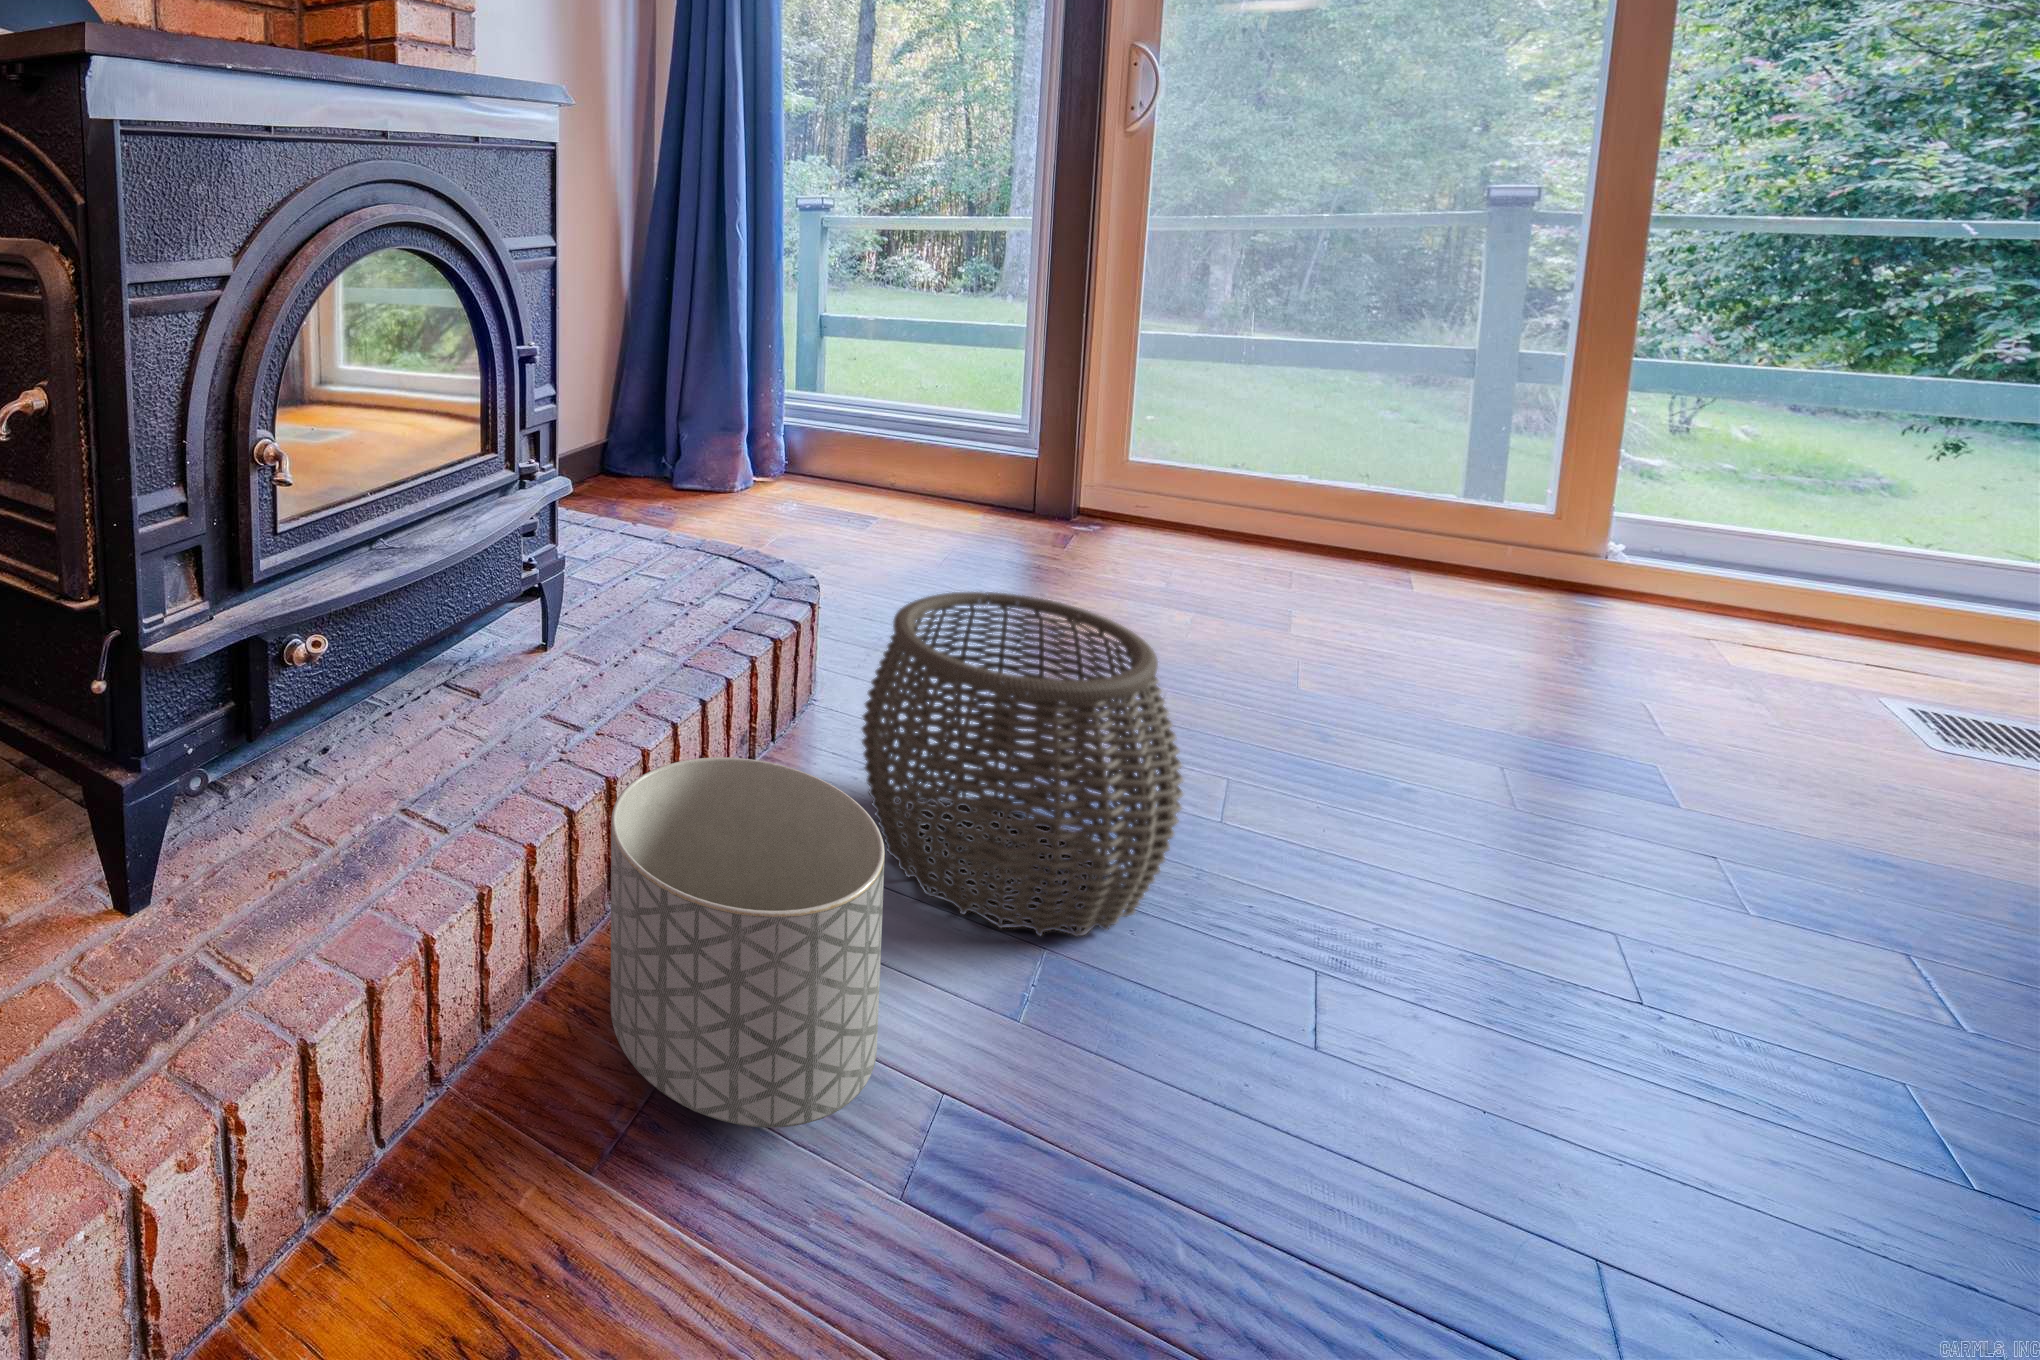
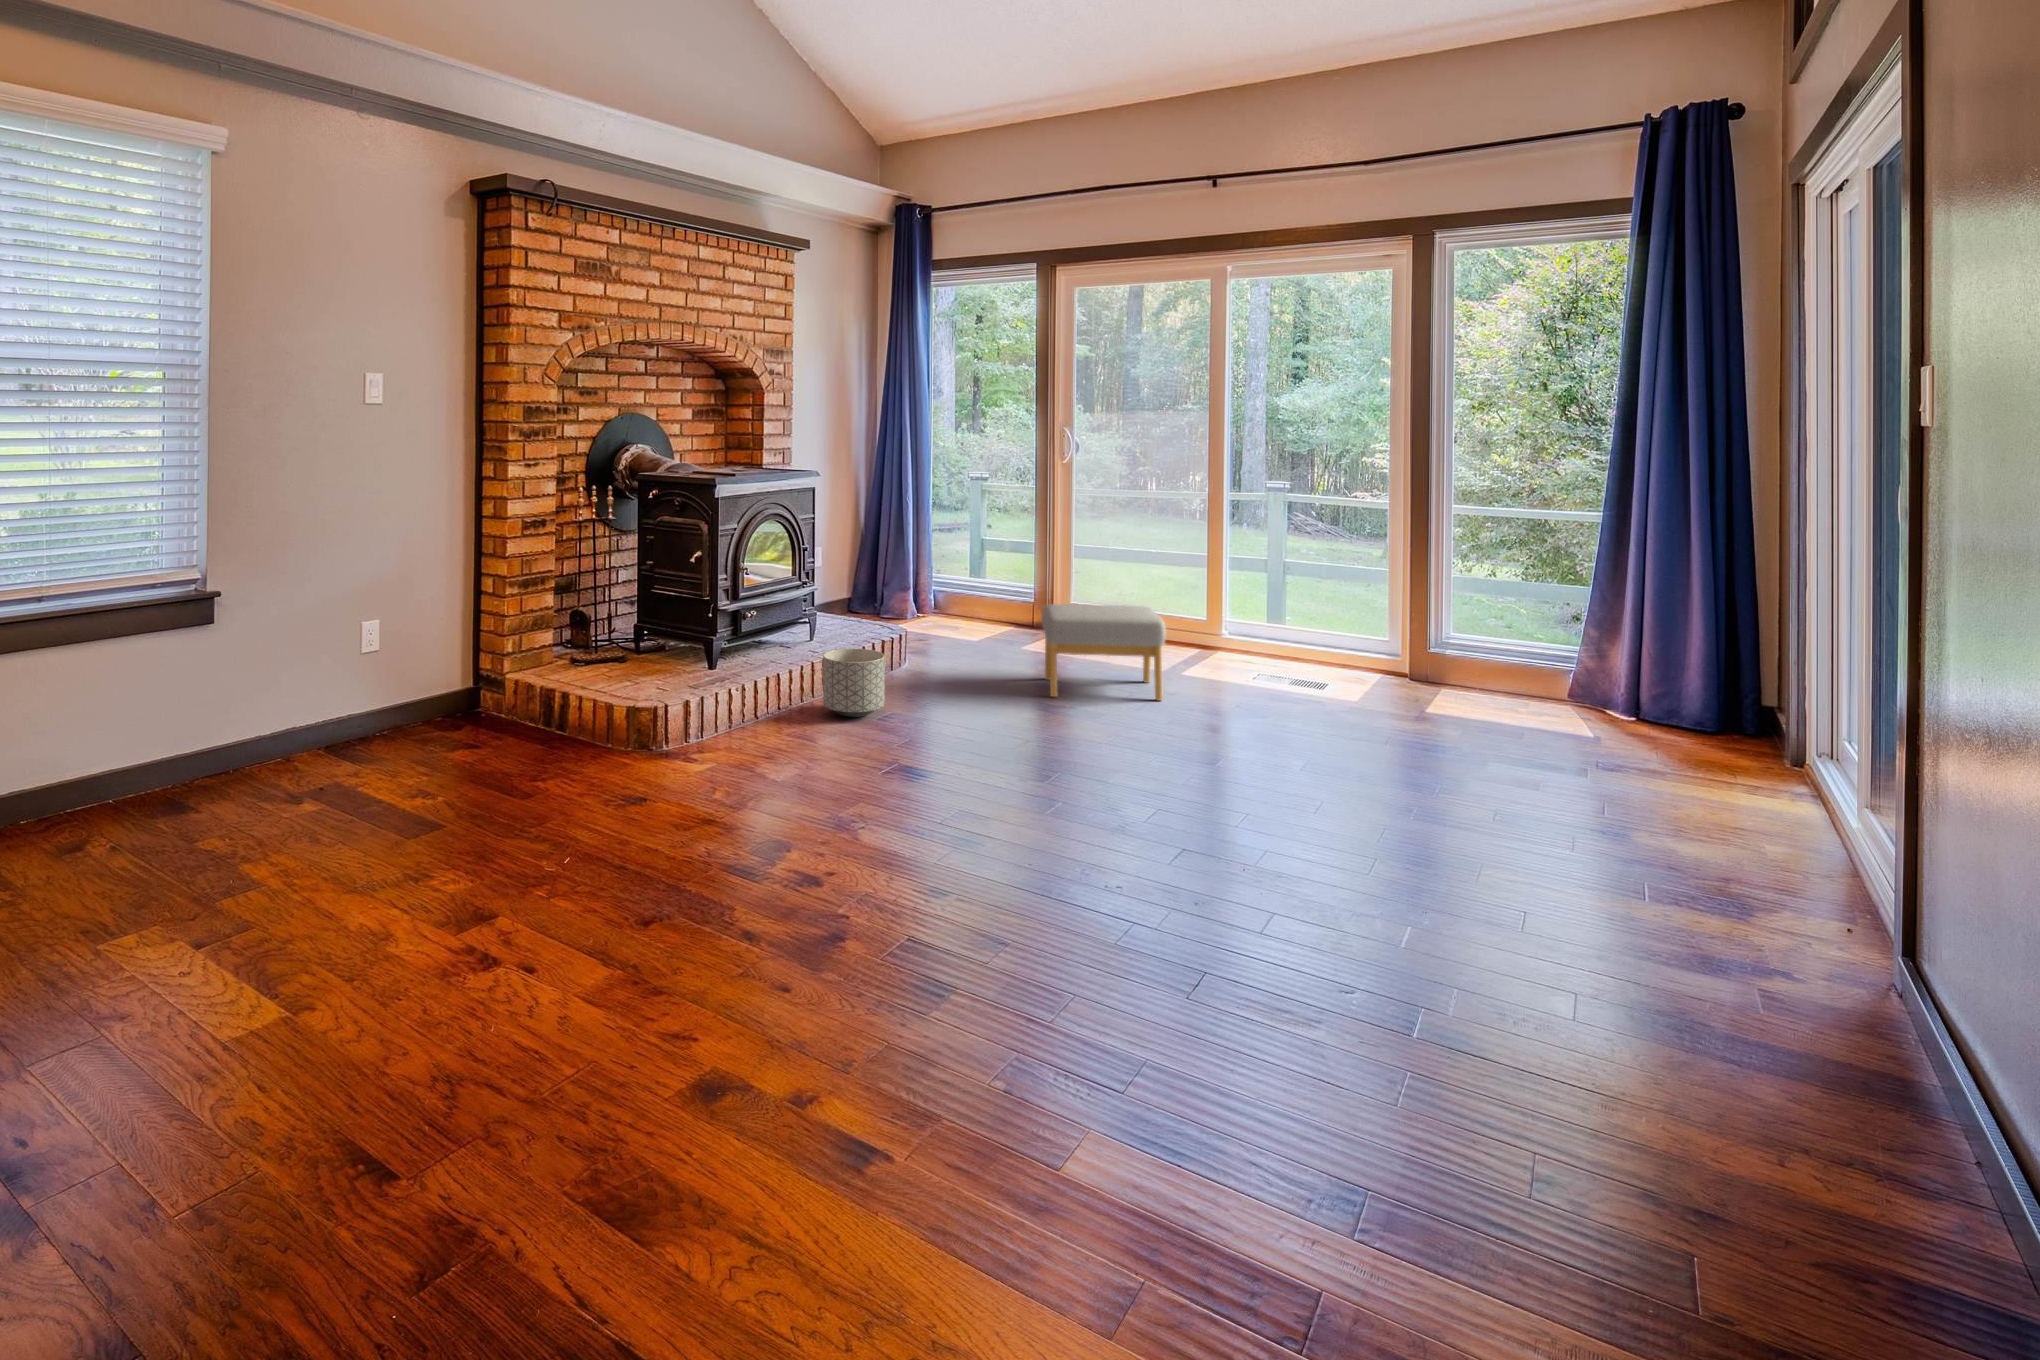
footstool: none [1273,527,1946,925] -> present [1042,604,1166,701]
woven basket: present [862,592,1183,937] -> none [901,619,982,702]

